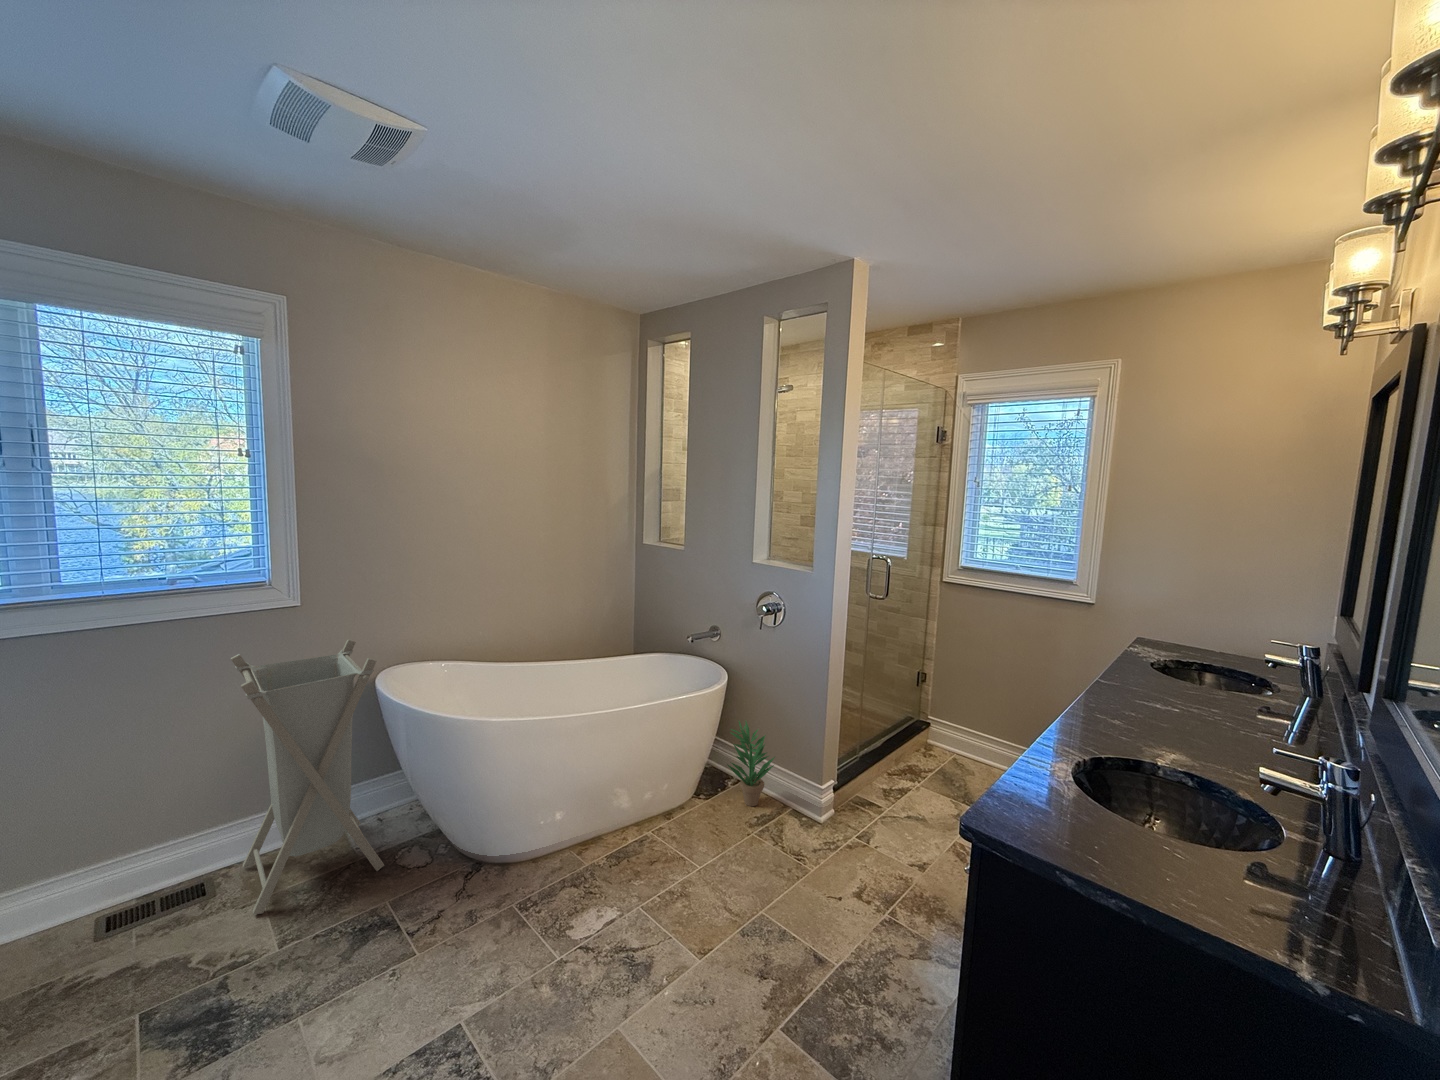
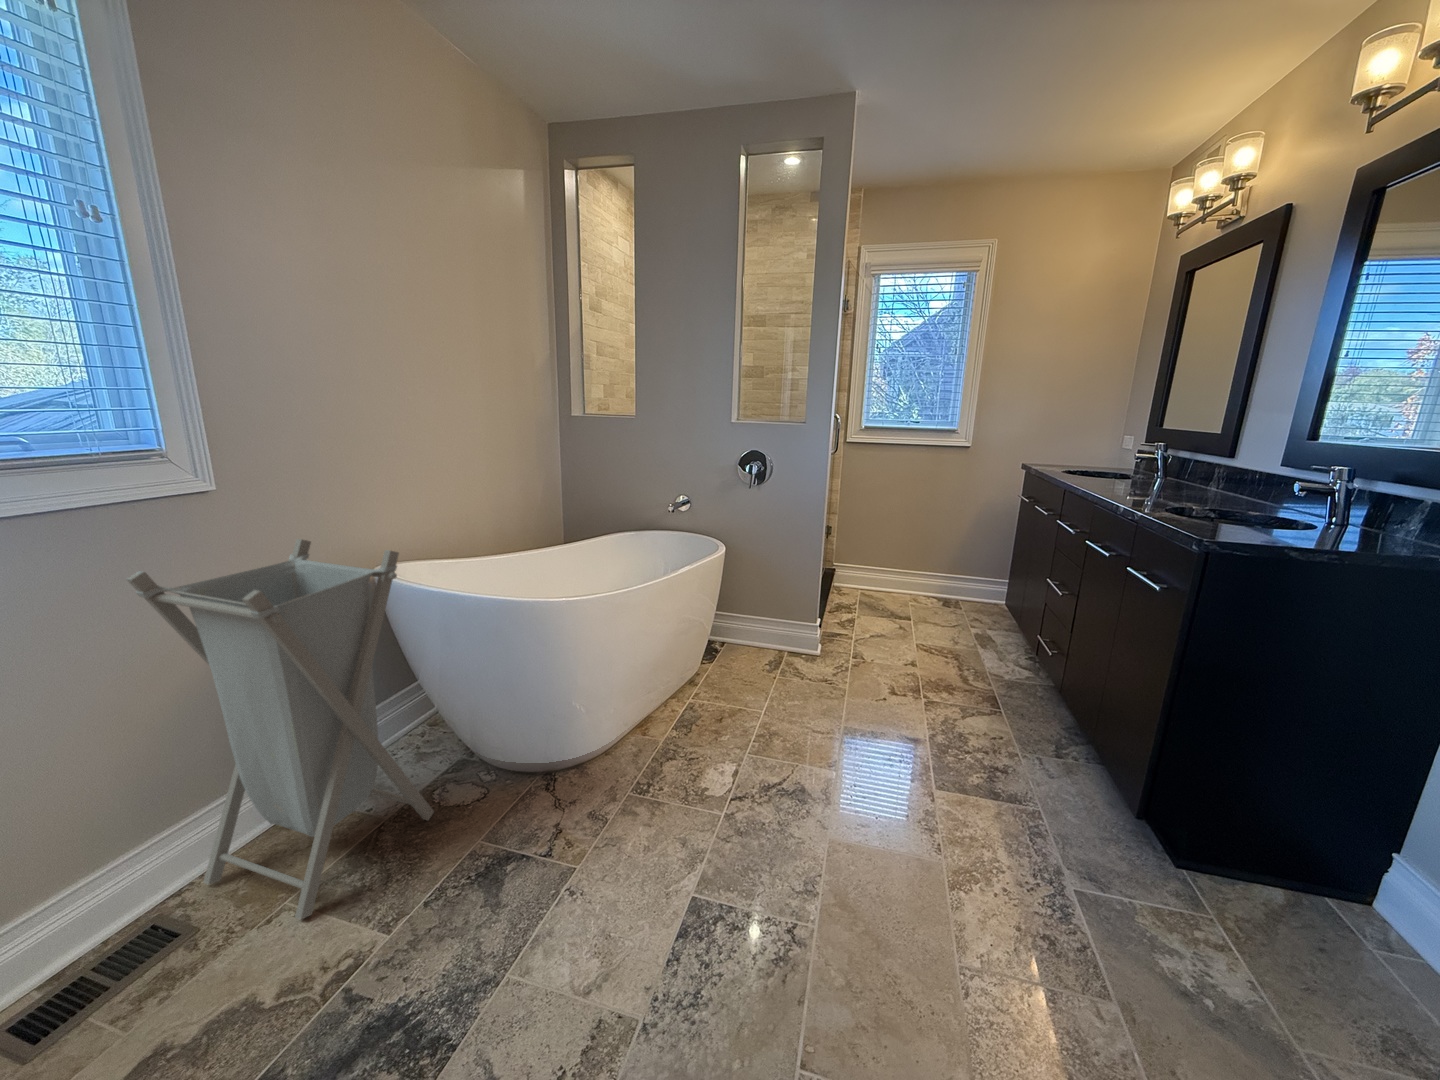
potted plant: present [728,721,775,806] -> none [731,579,775,658]

